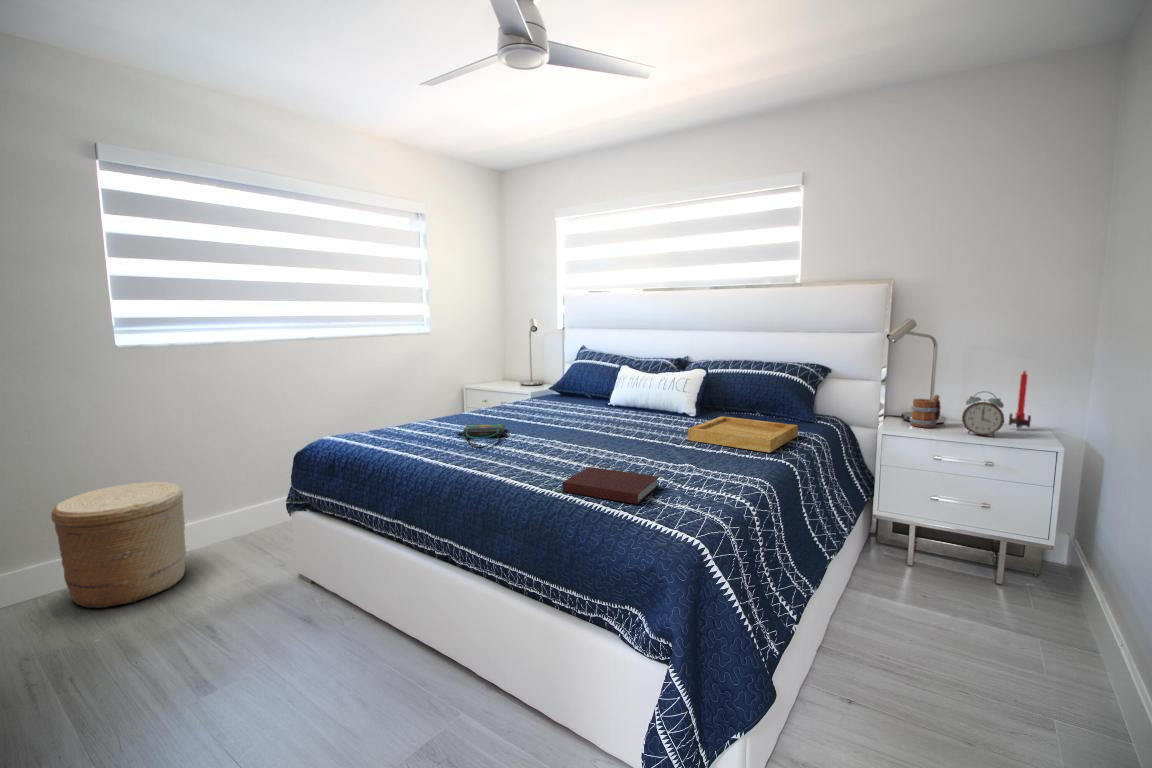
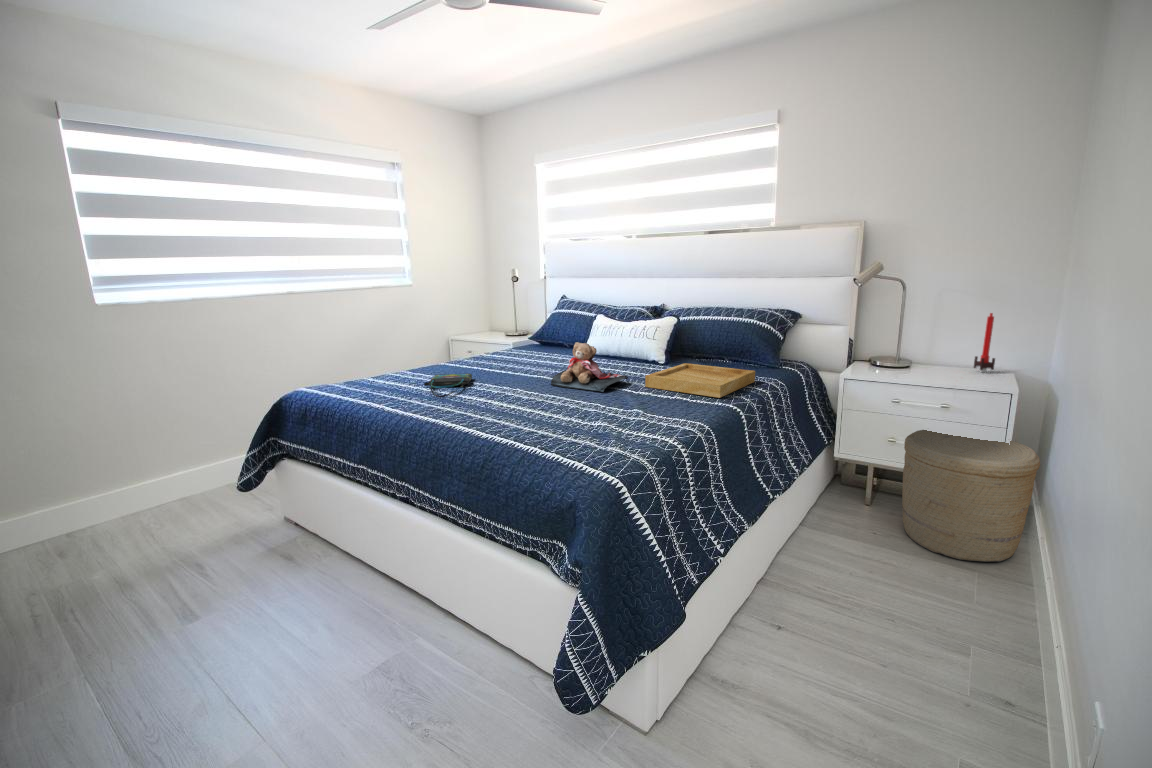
alarm clock: present [962,391,1004,436] -> none [924,334,965,380]
teddy bear: none [589,392,669,445] -> present [551,342,628,392]
mug: present [910,395,941,428] -> none [875,339,907,372]
notebook: present [562,467,659,504] -> none [504,413,599,447]
woven basket: present [51,482,186,608] -> present [902,430,1040,562]

